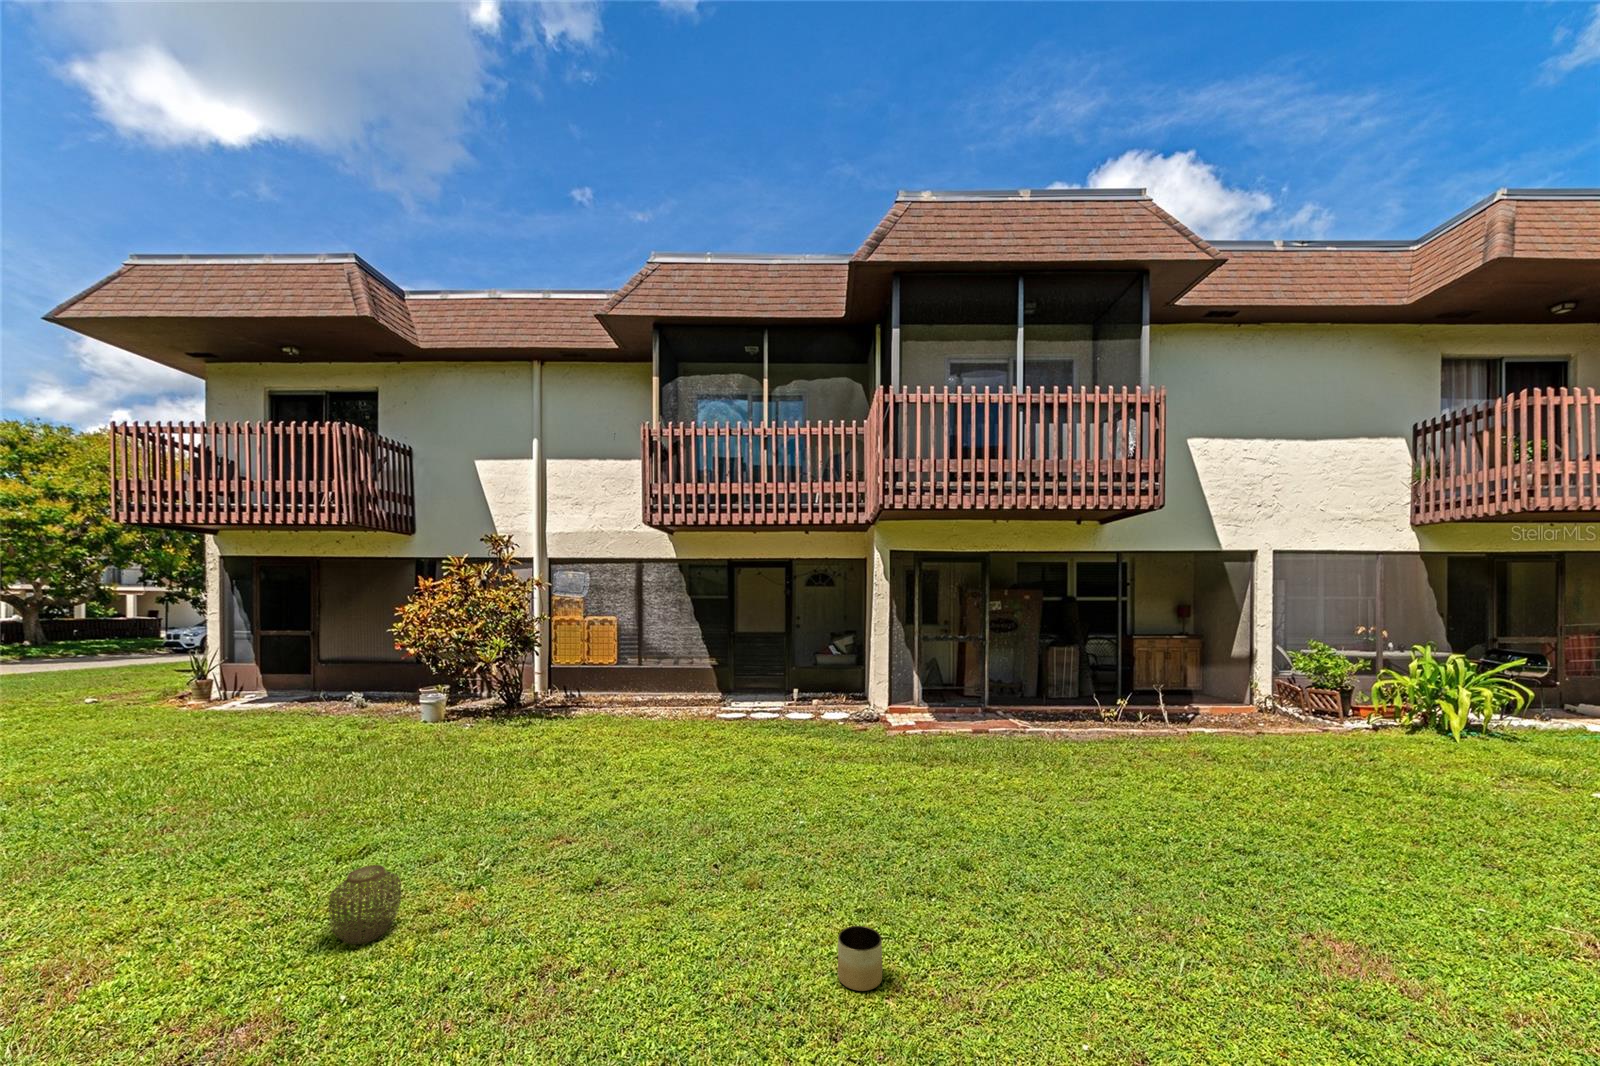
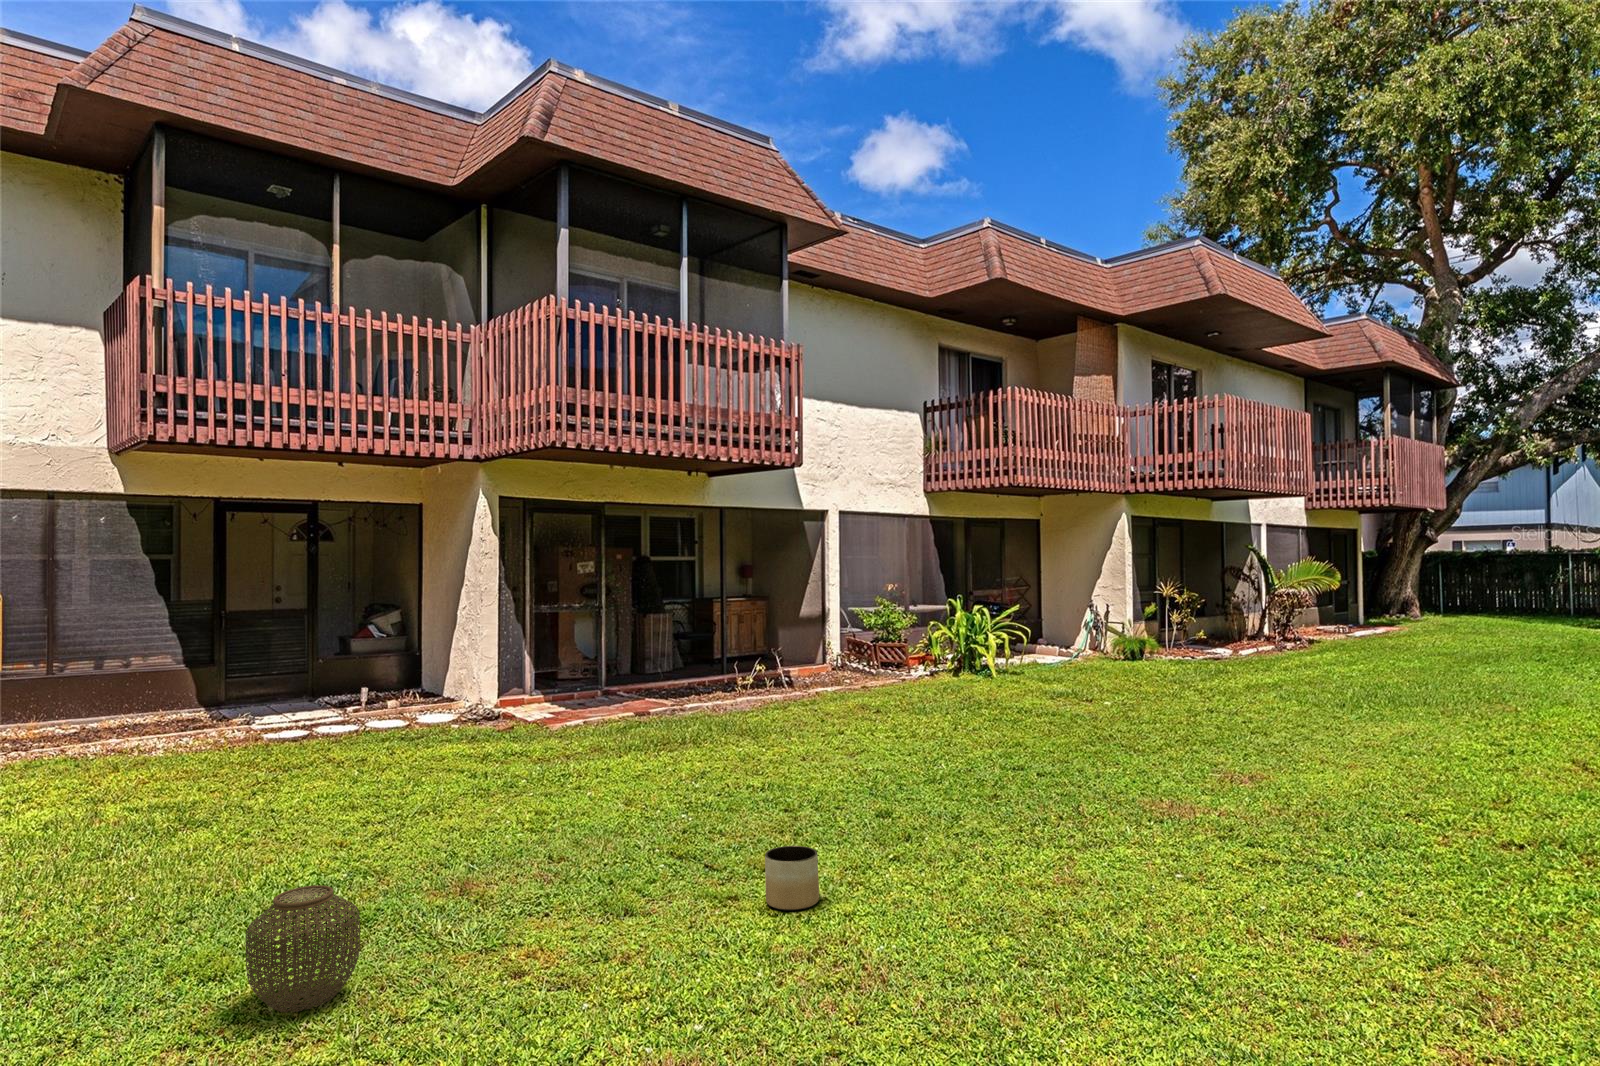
planter: present [838,926,882,991] -> present [765,846,819,911]

